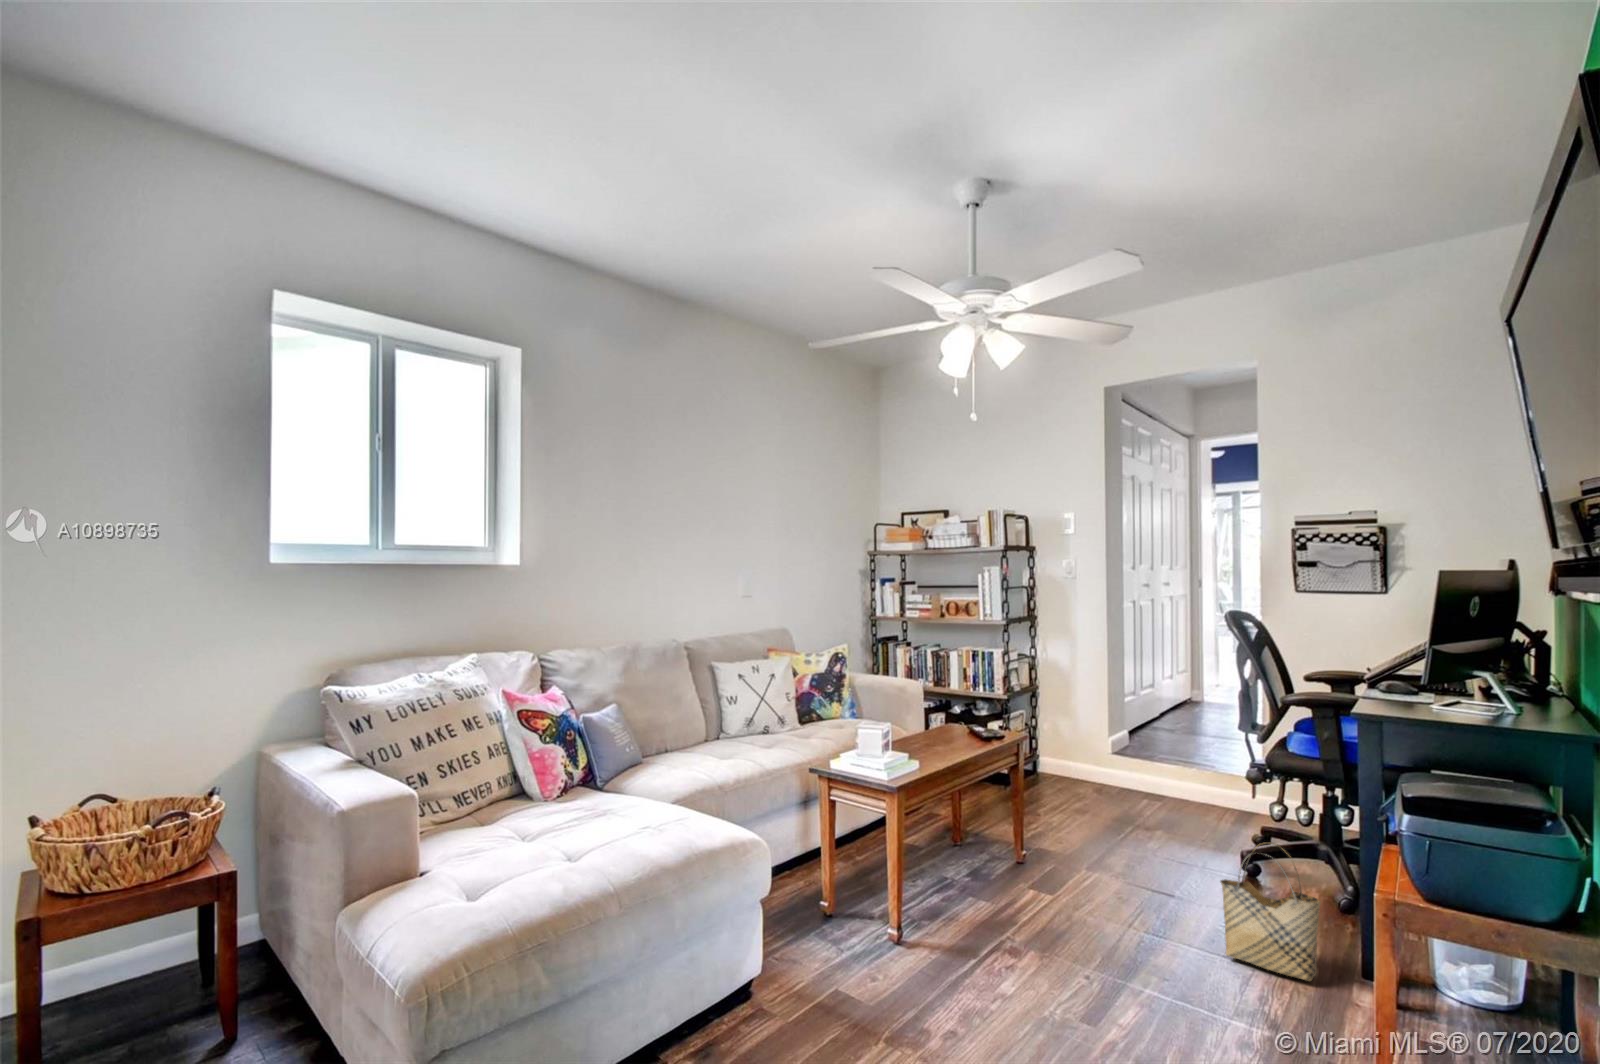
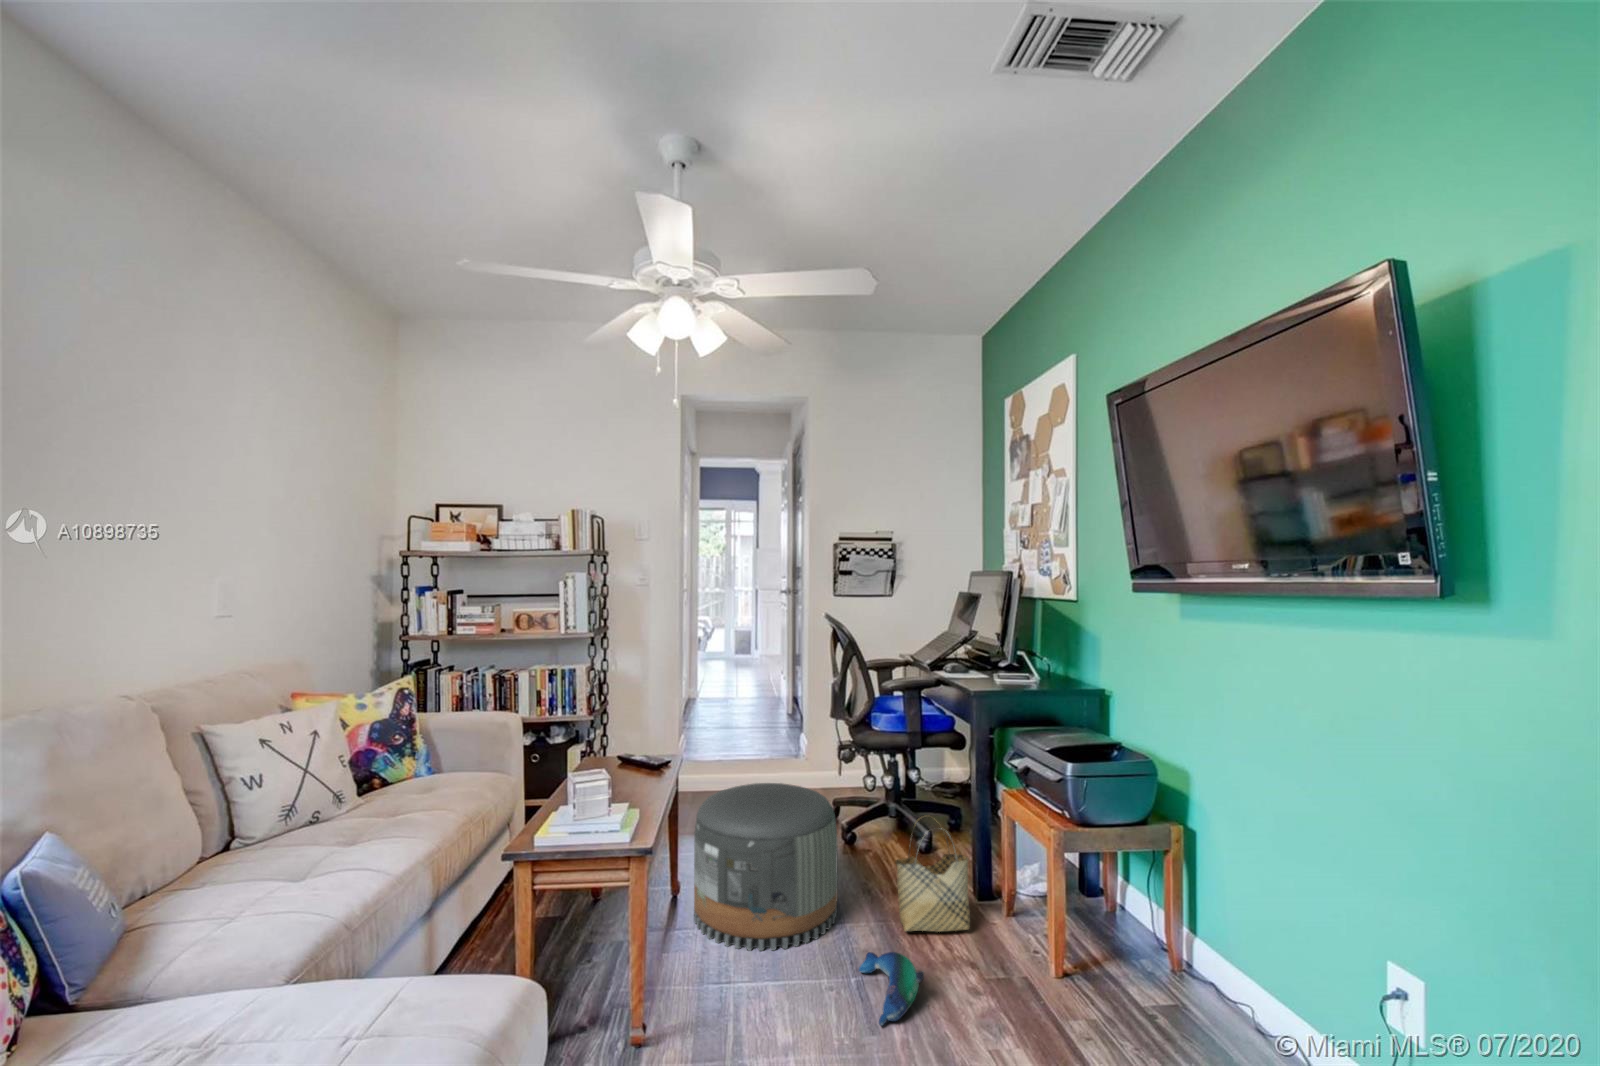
pouf: none [1023,773,1175,930] -> present [694,783,838,951]
plush toy: none [1118,952,1187,1008] -> present [859,952,924,1026]

